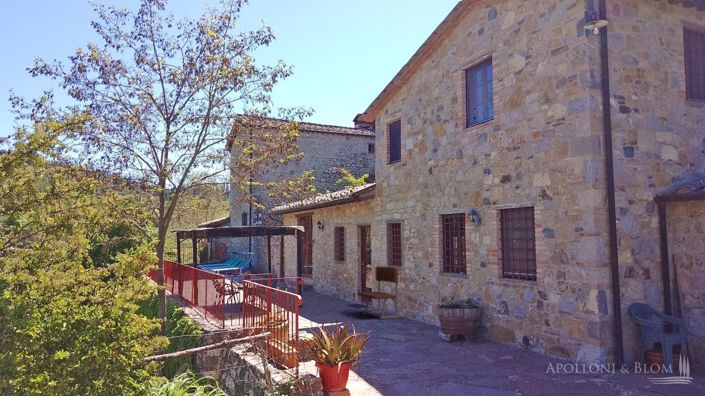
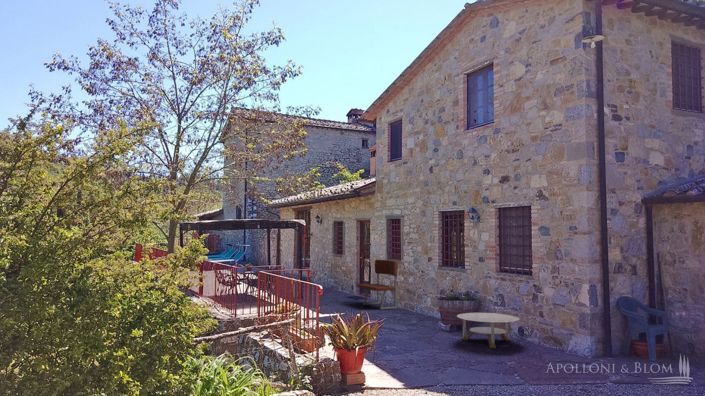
round table: none [456,322,524,360] -> present [457,313,519,348]

